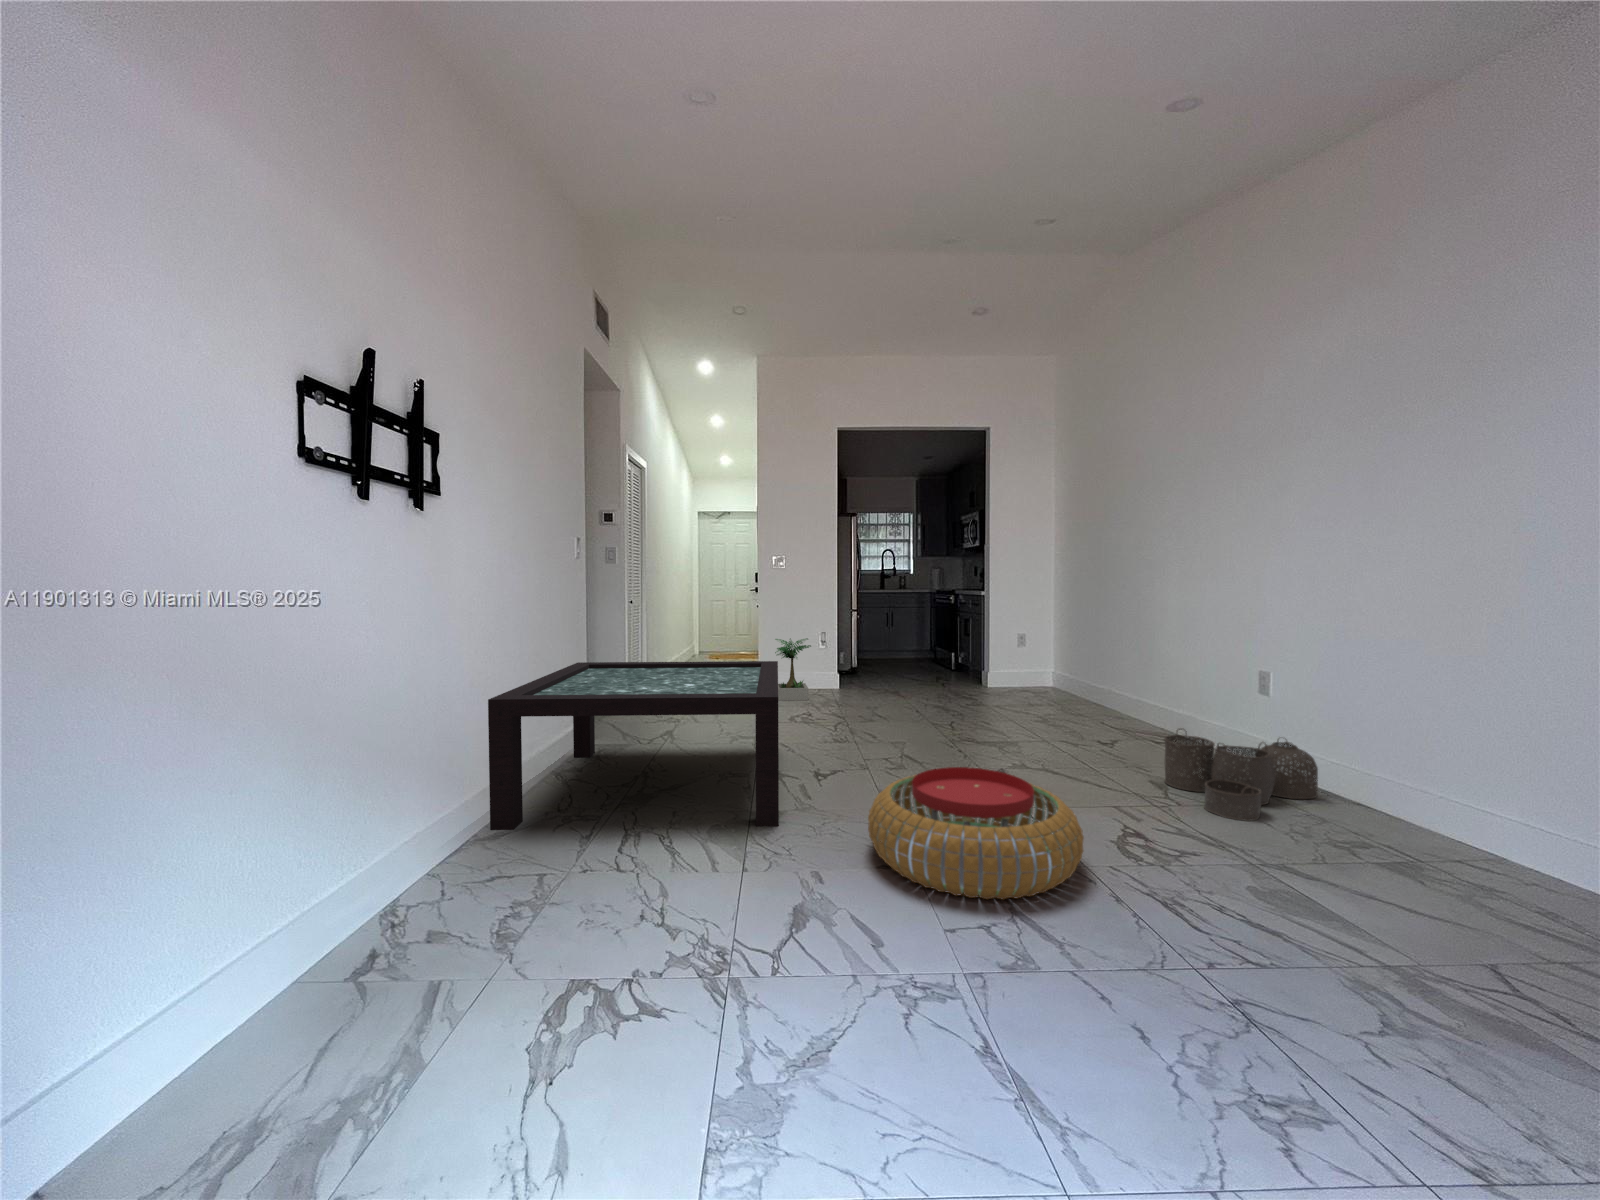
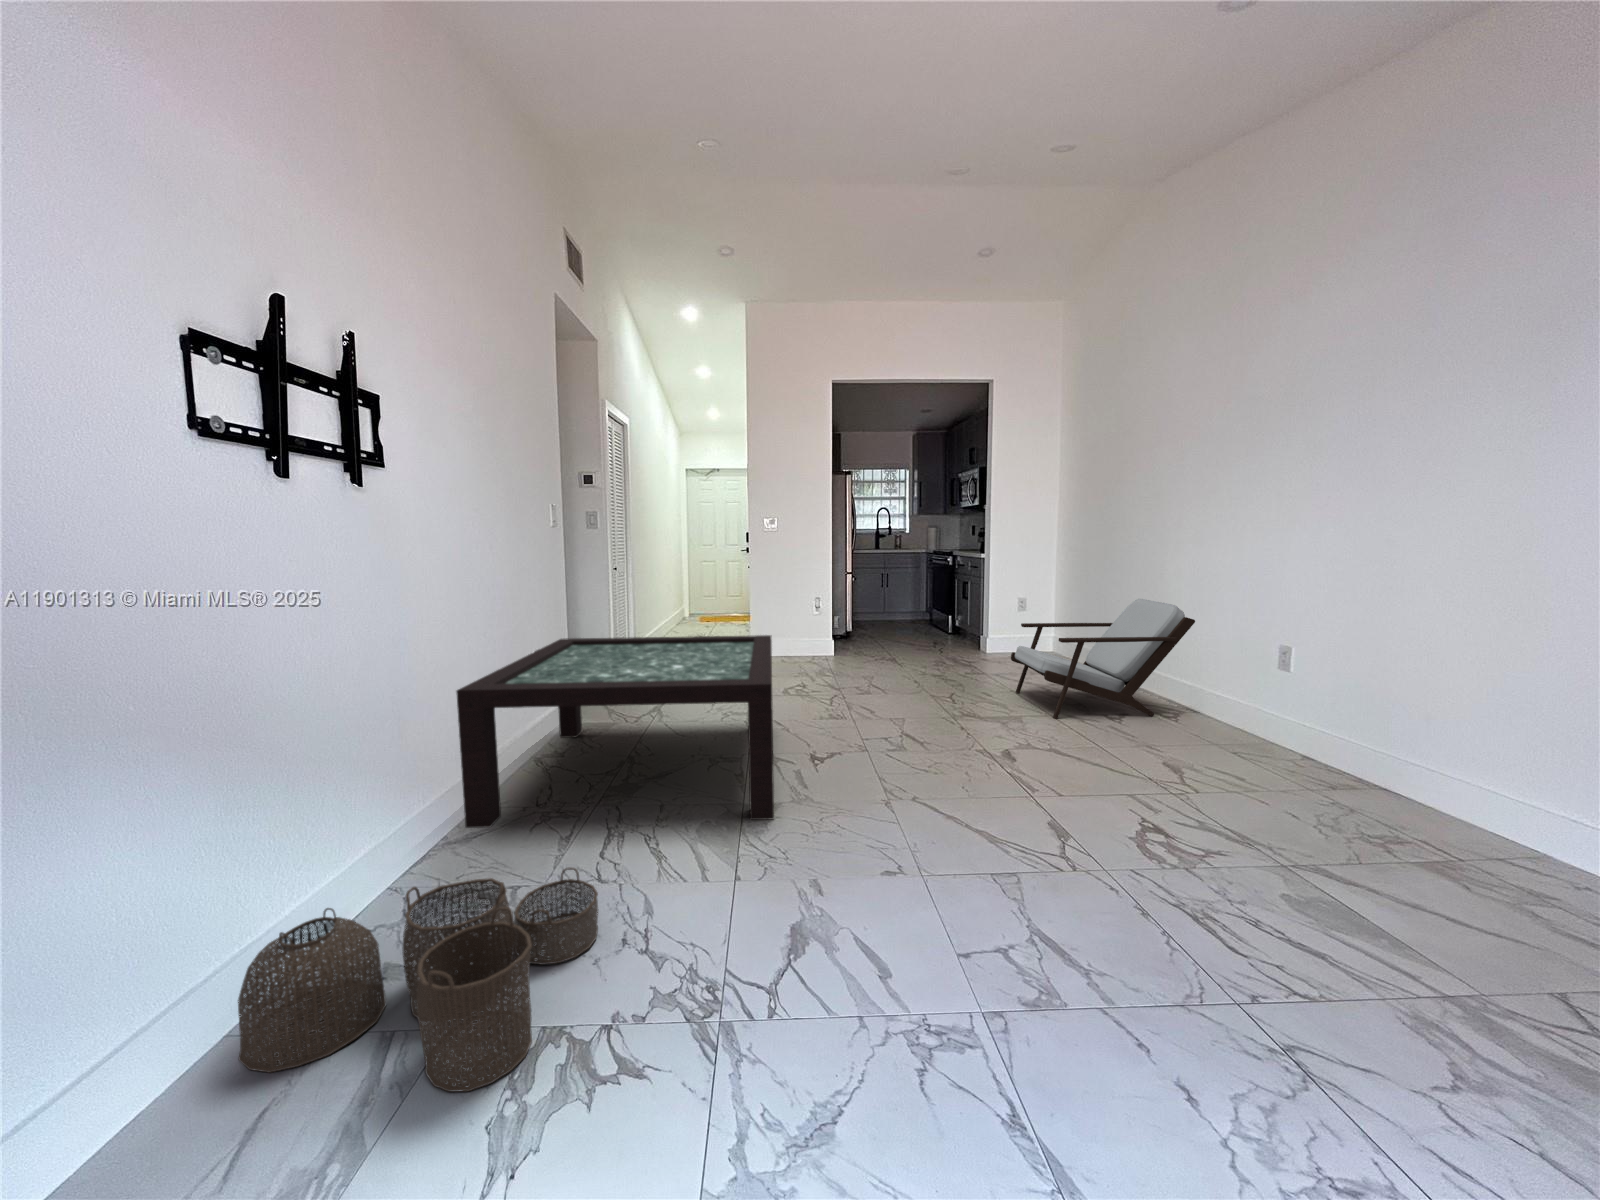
armchair: none [1011,632,1186,747] -> present [1011,599,1195,719]
potted plant: present [775,638,811,701] -> none [766,603,811,668]
woven basket: present [1164,729,1318,821] -> present [238,867,598,1092]
pouf: present [868,767,1084,899] -> none [870,758,1104,912]

